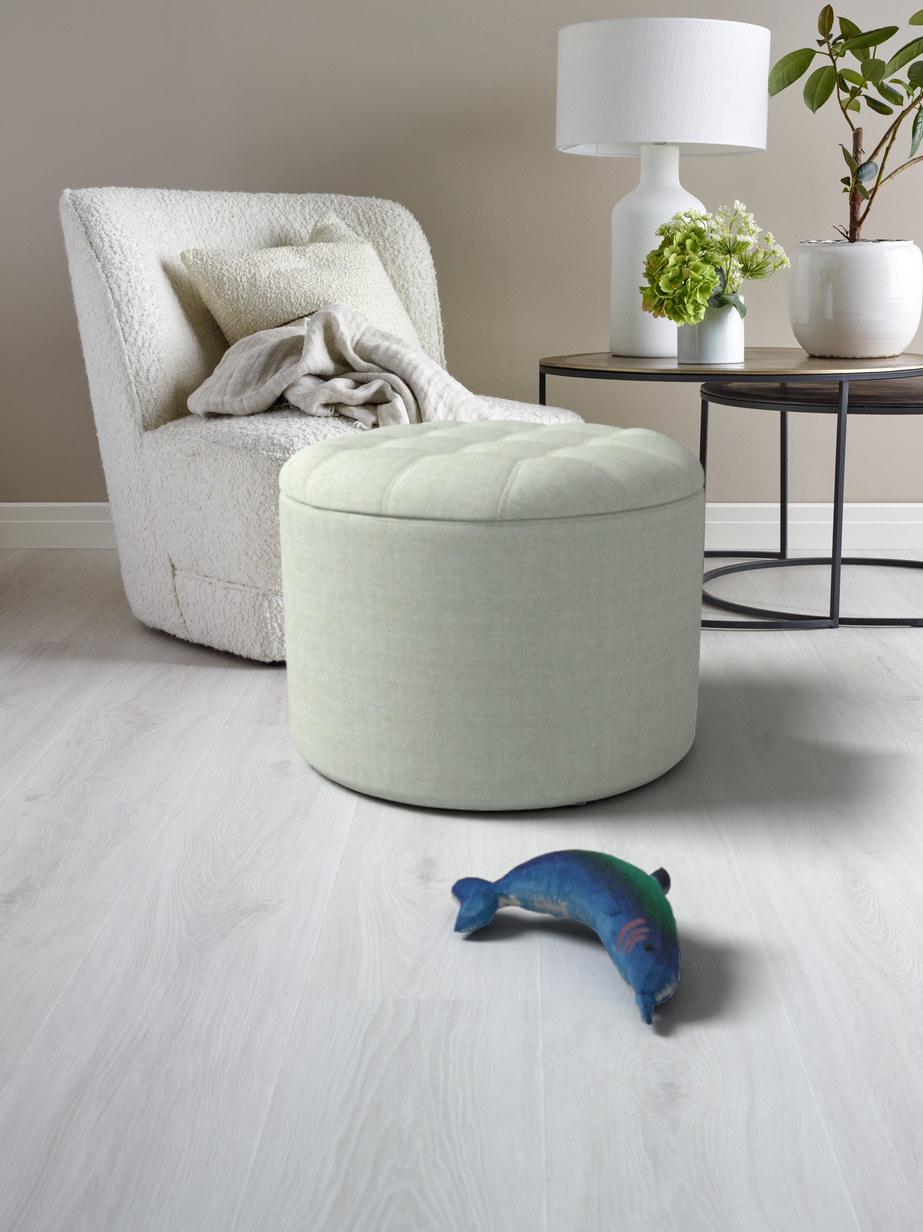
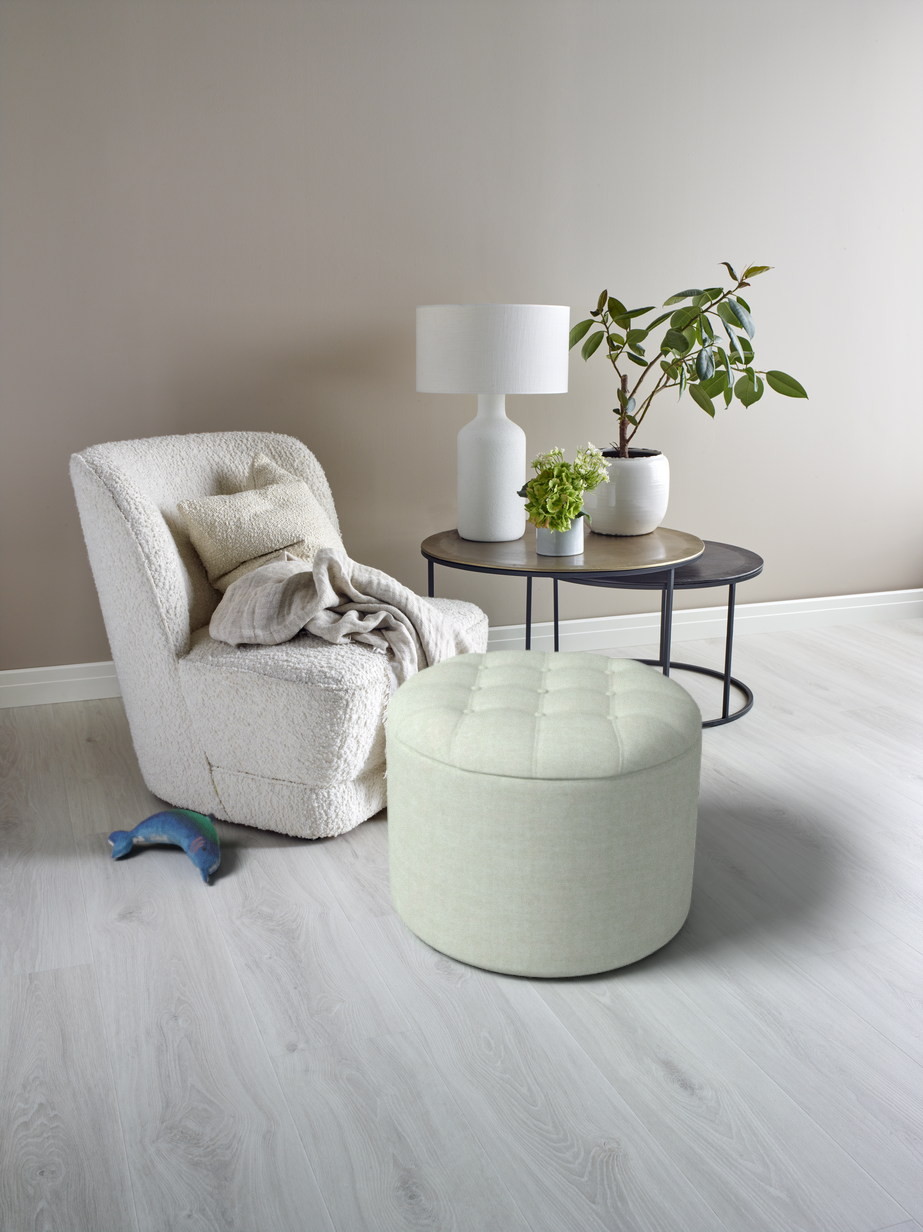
plush toy: present [451,849,681,1025] -> present [108,809,221,883]

